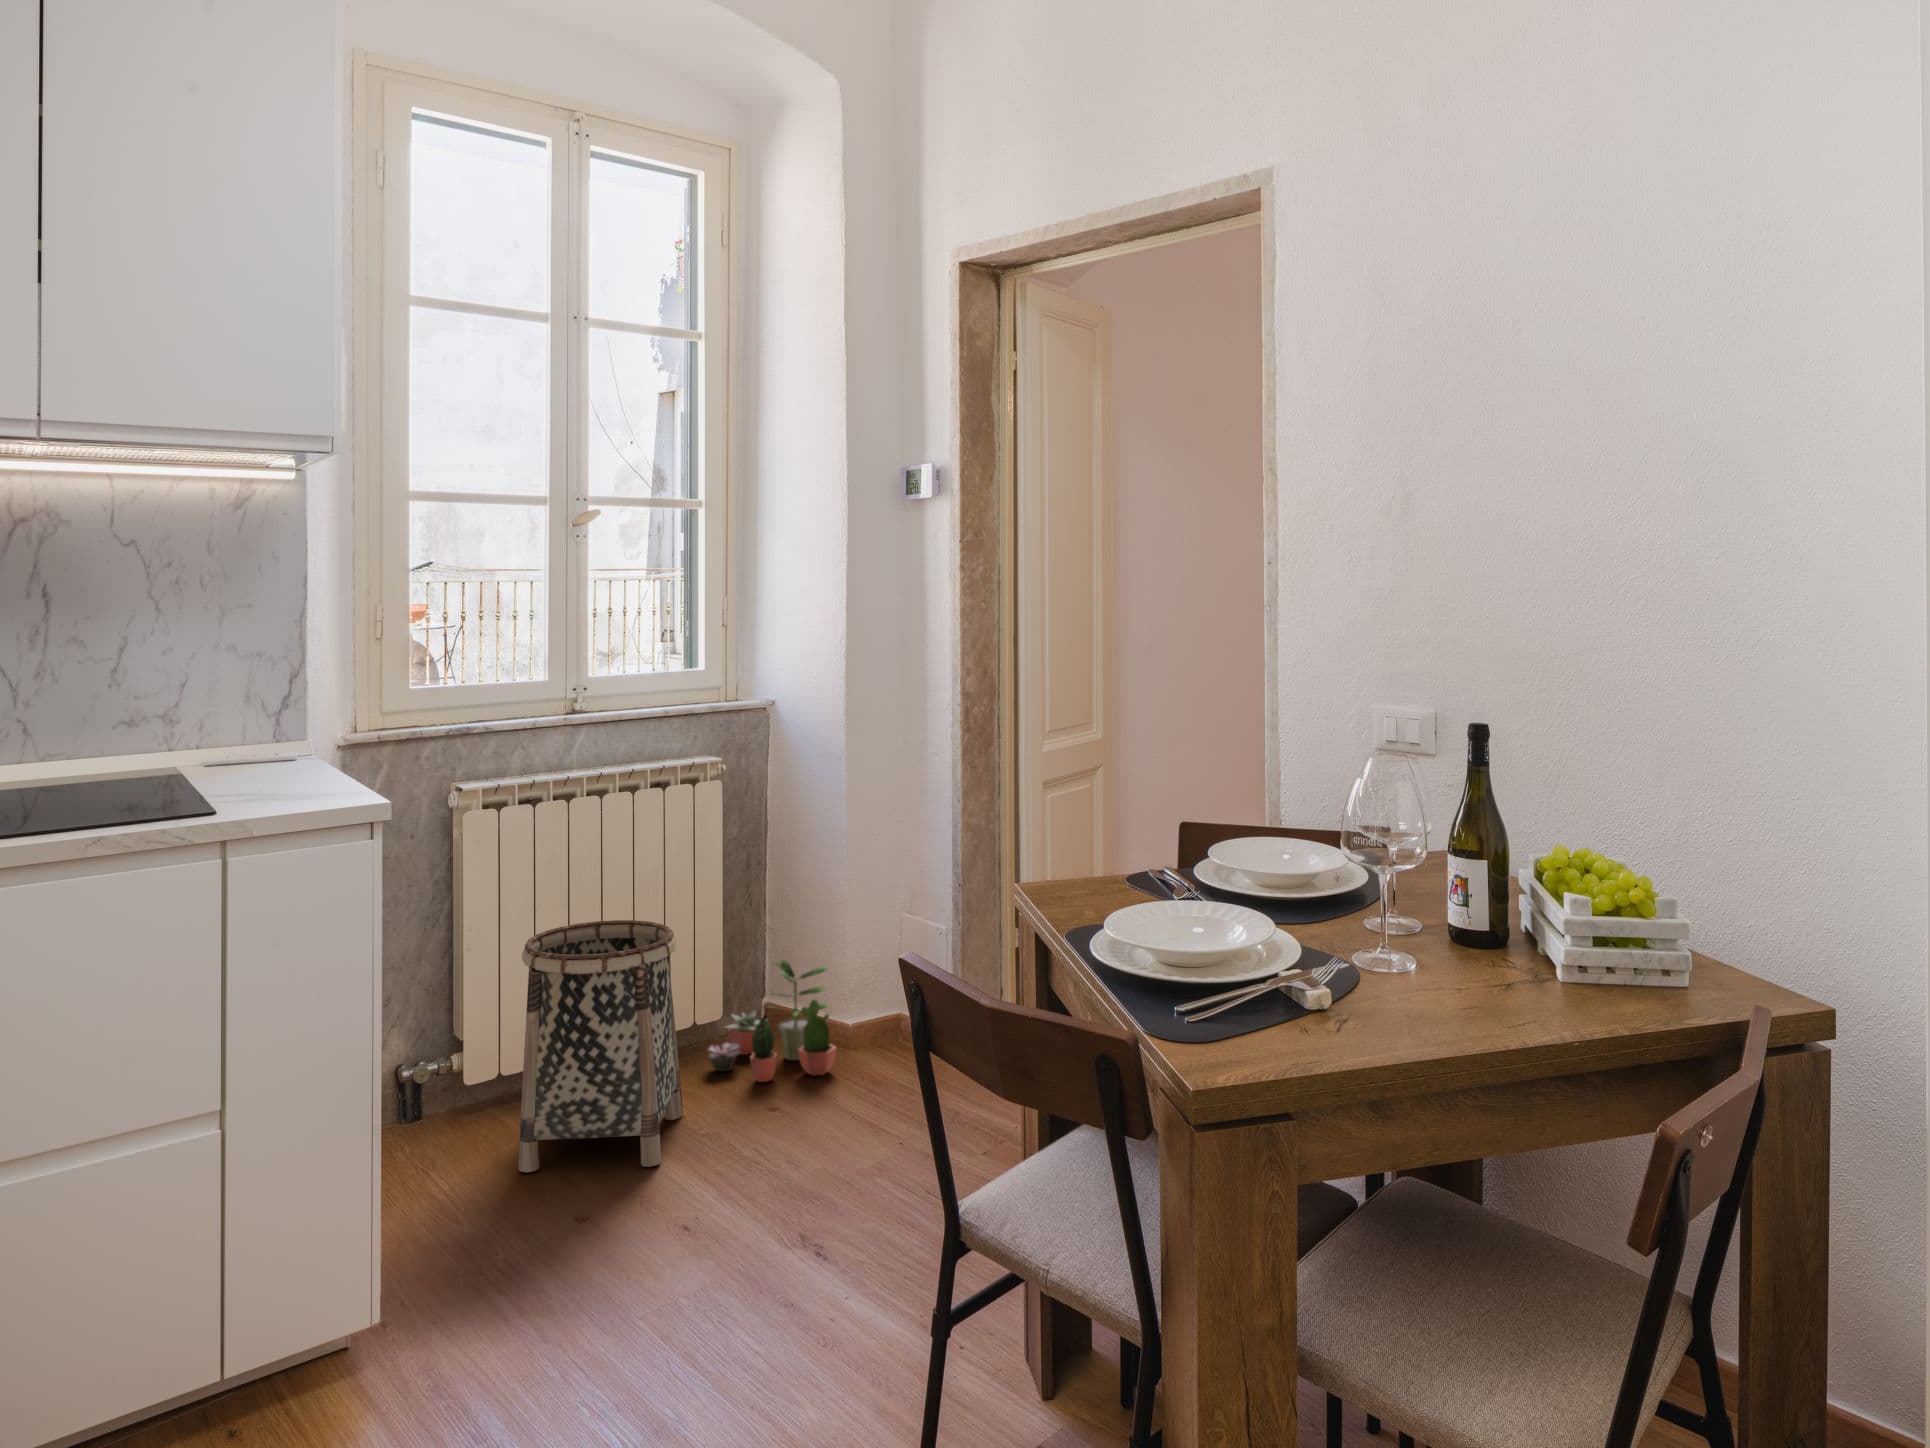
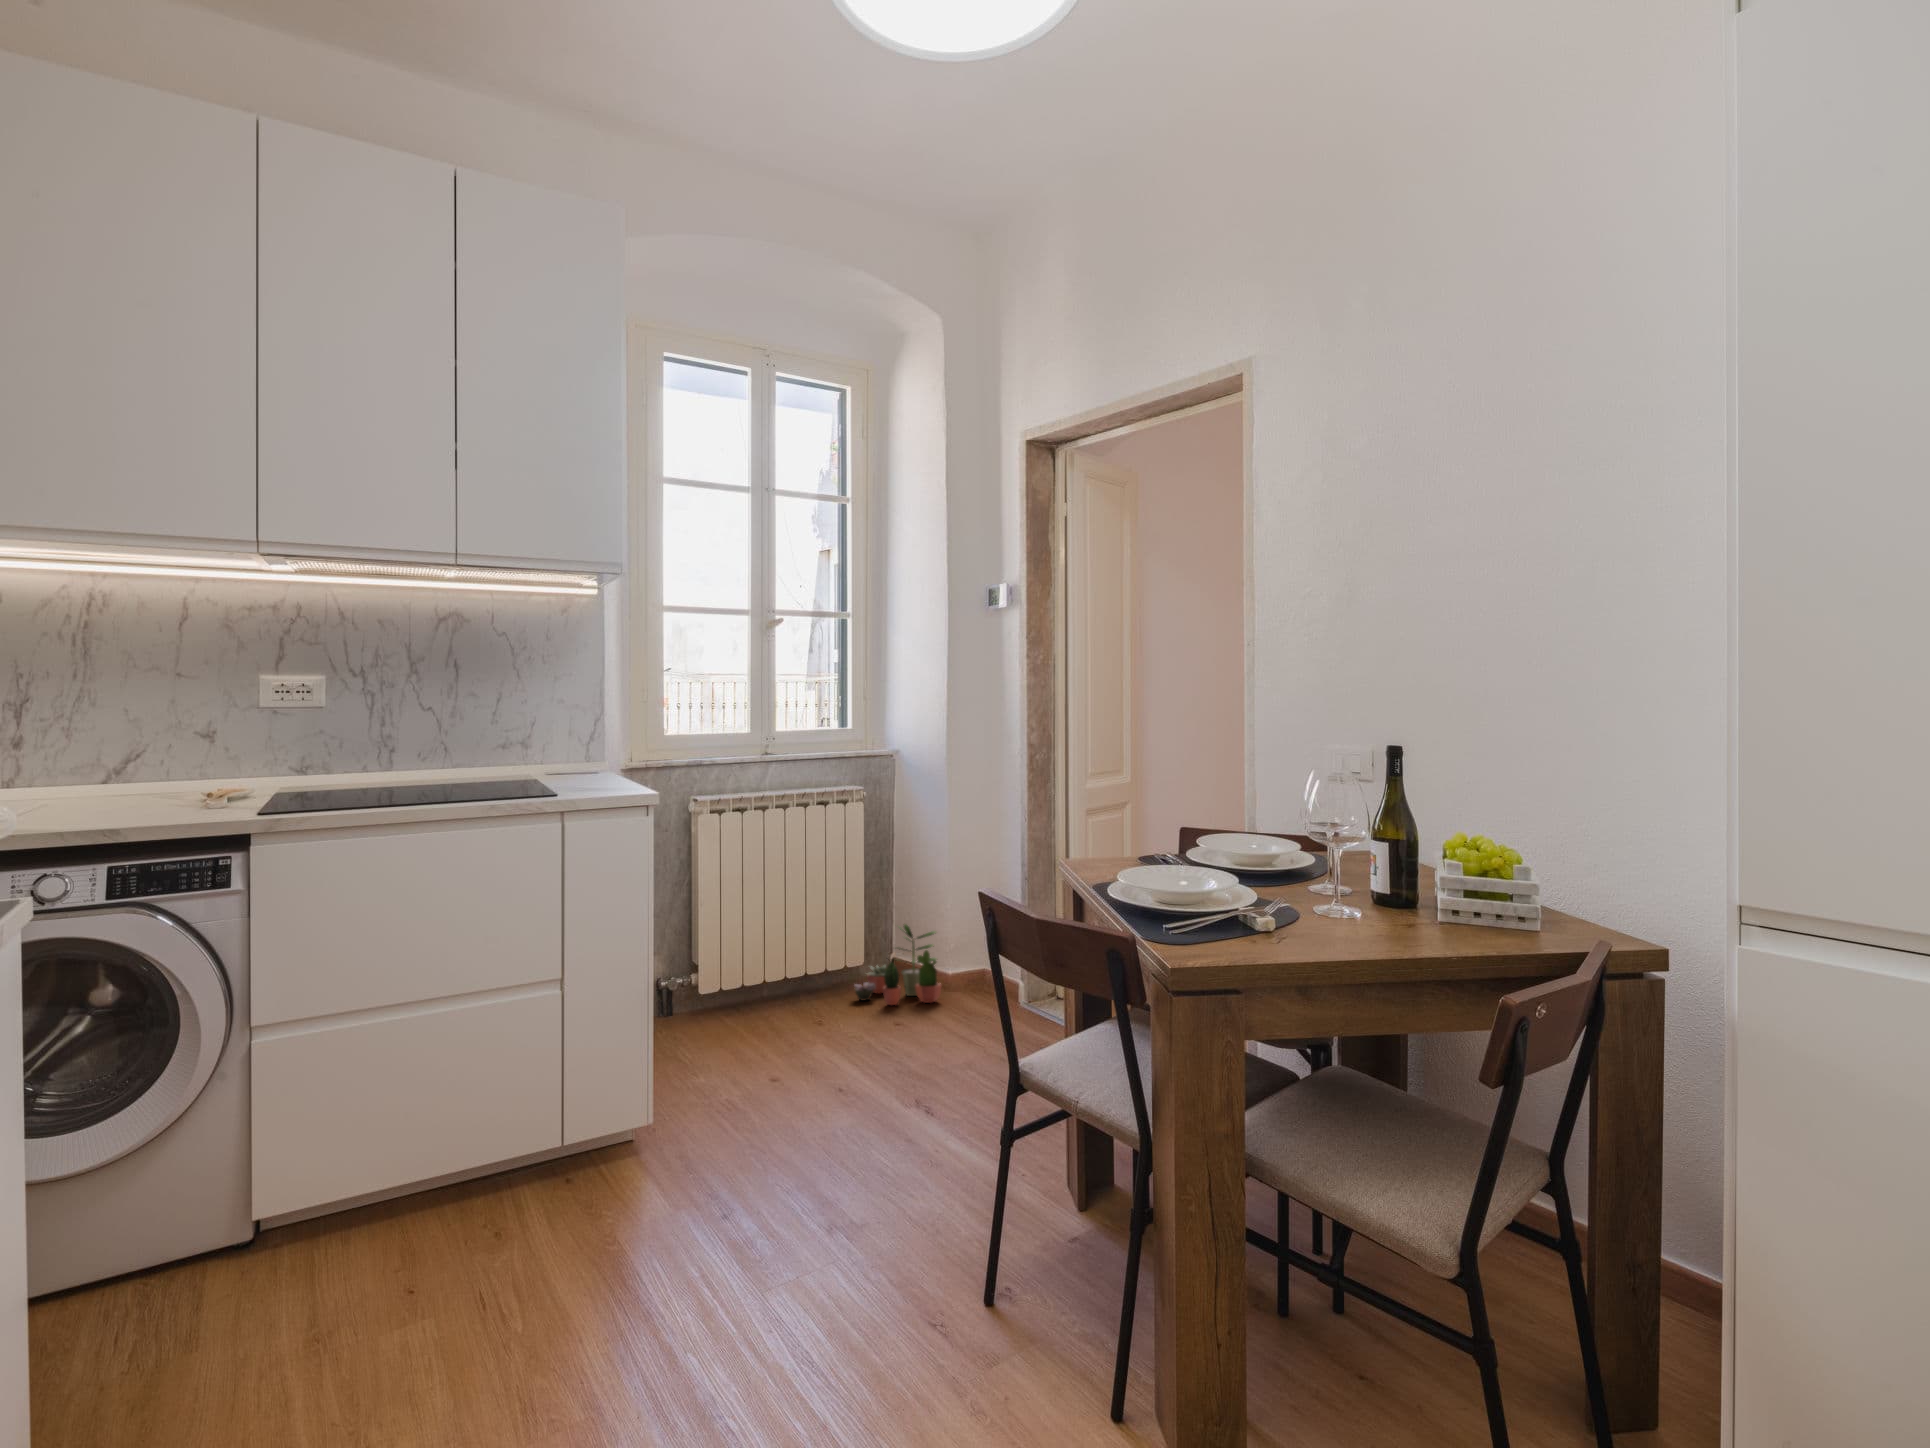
basket: present [519,920,683,1172] -> none [739,887,839,1041]

